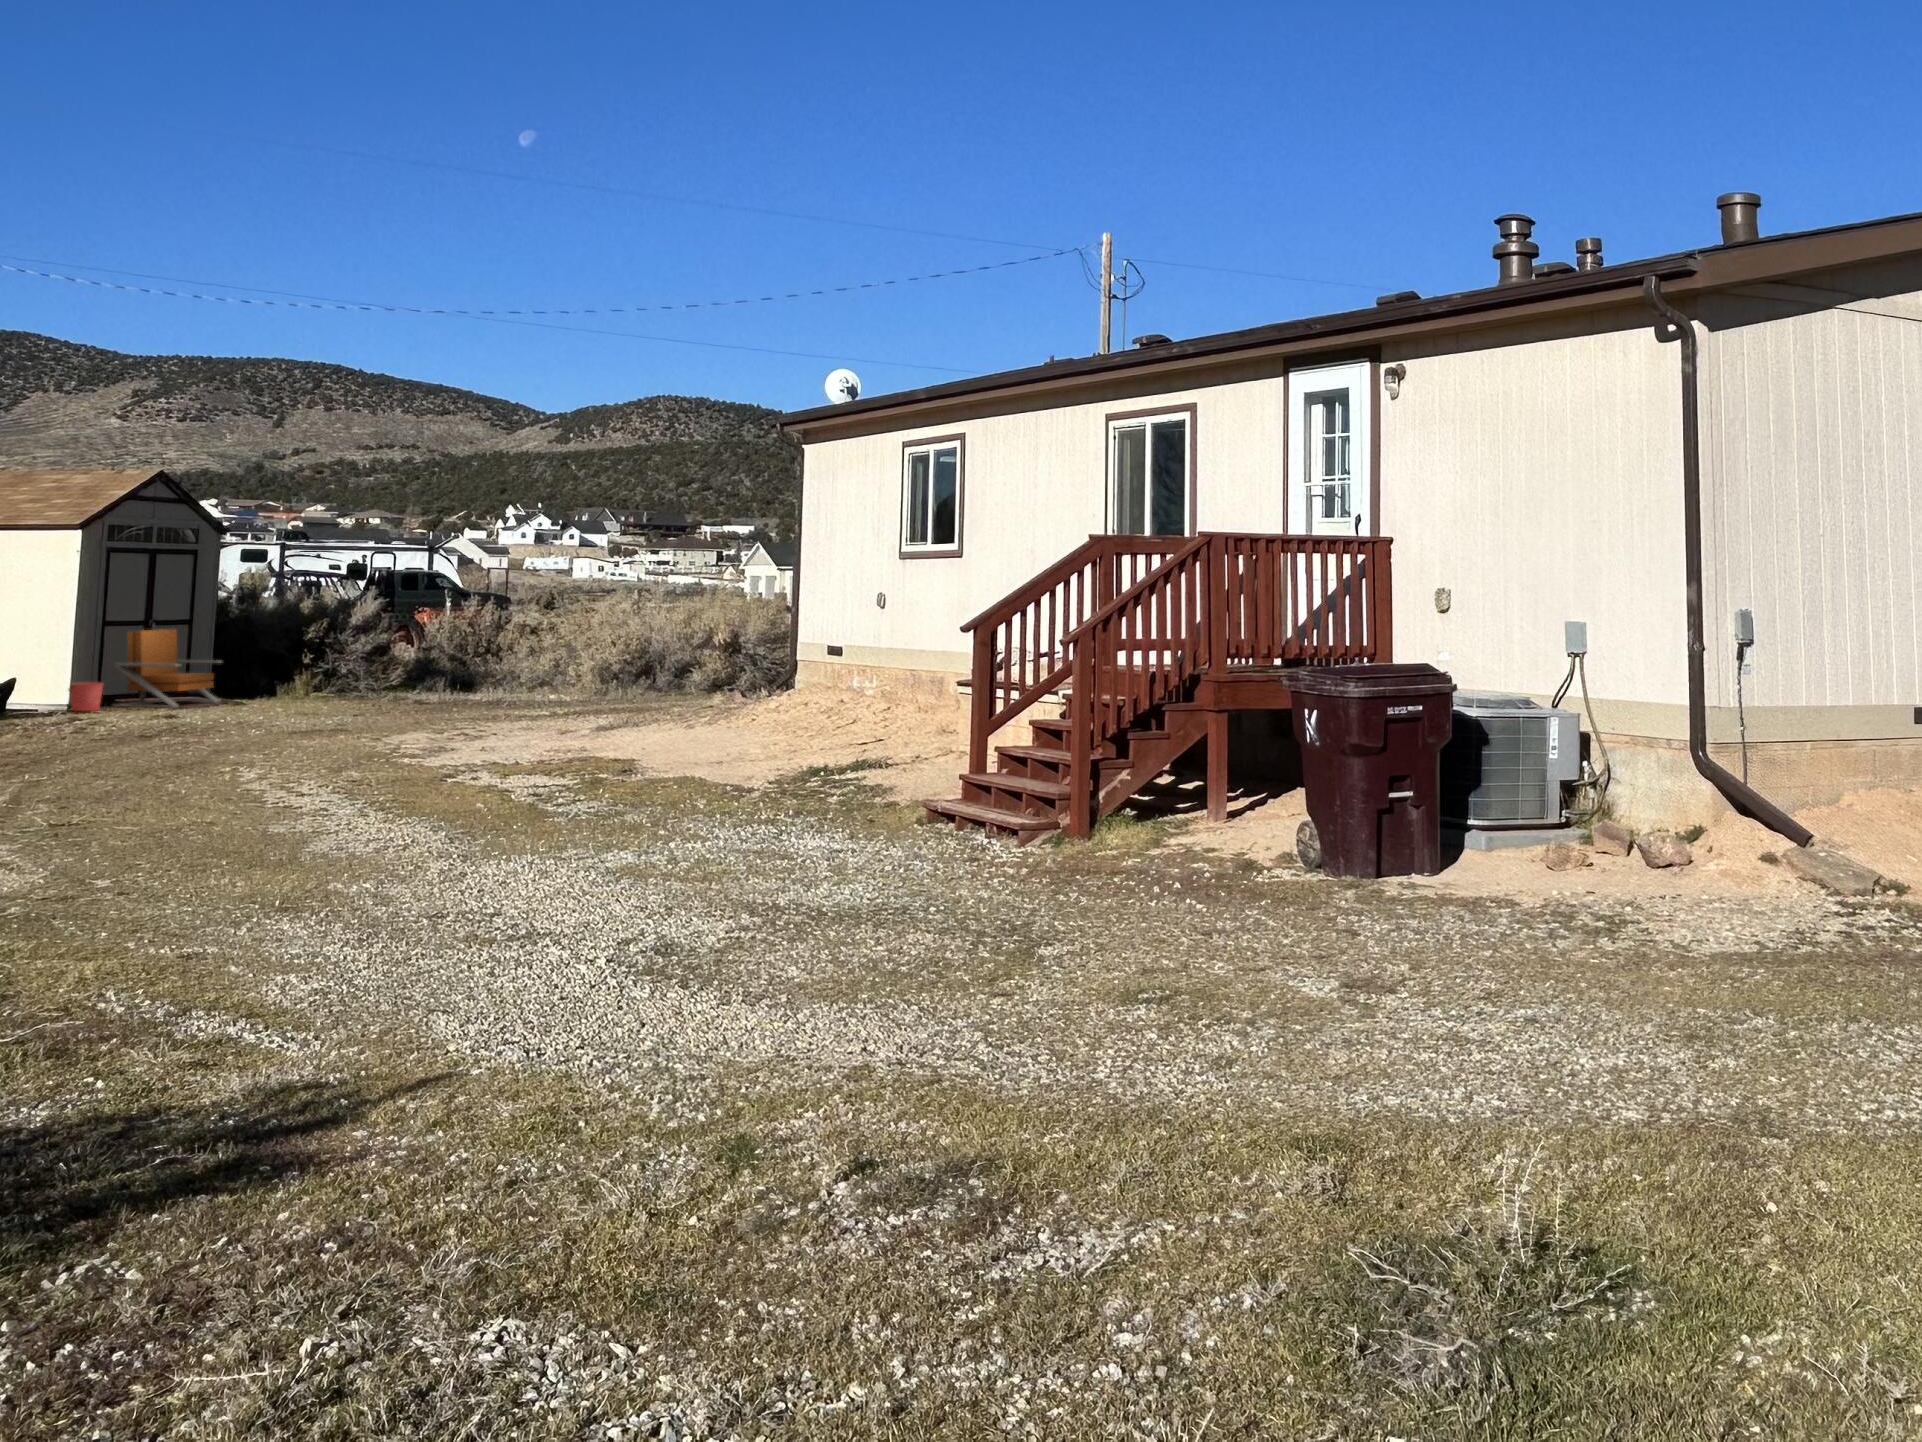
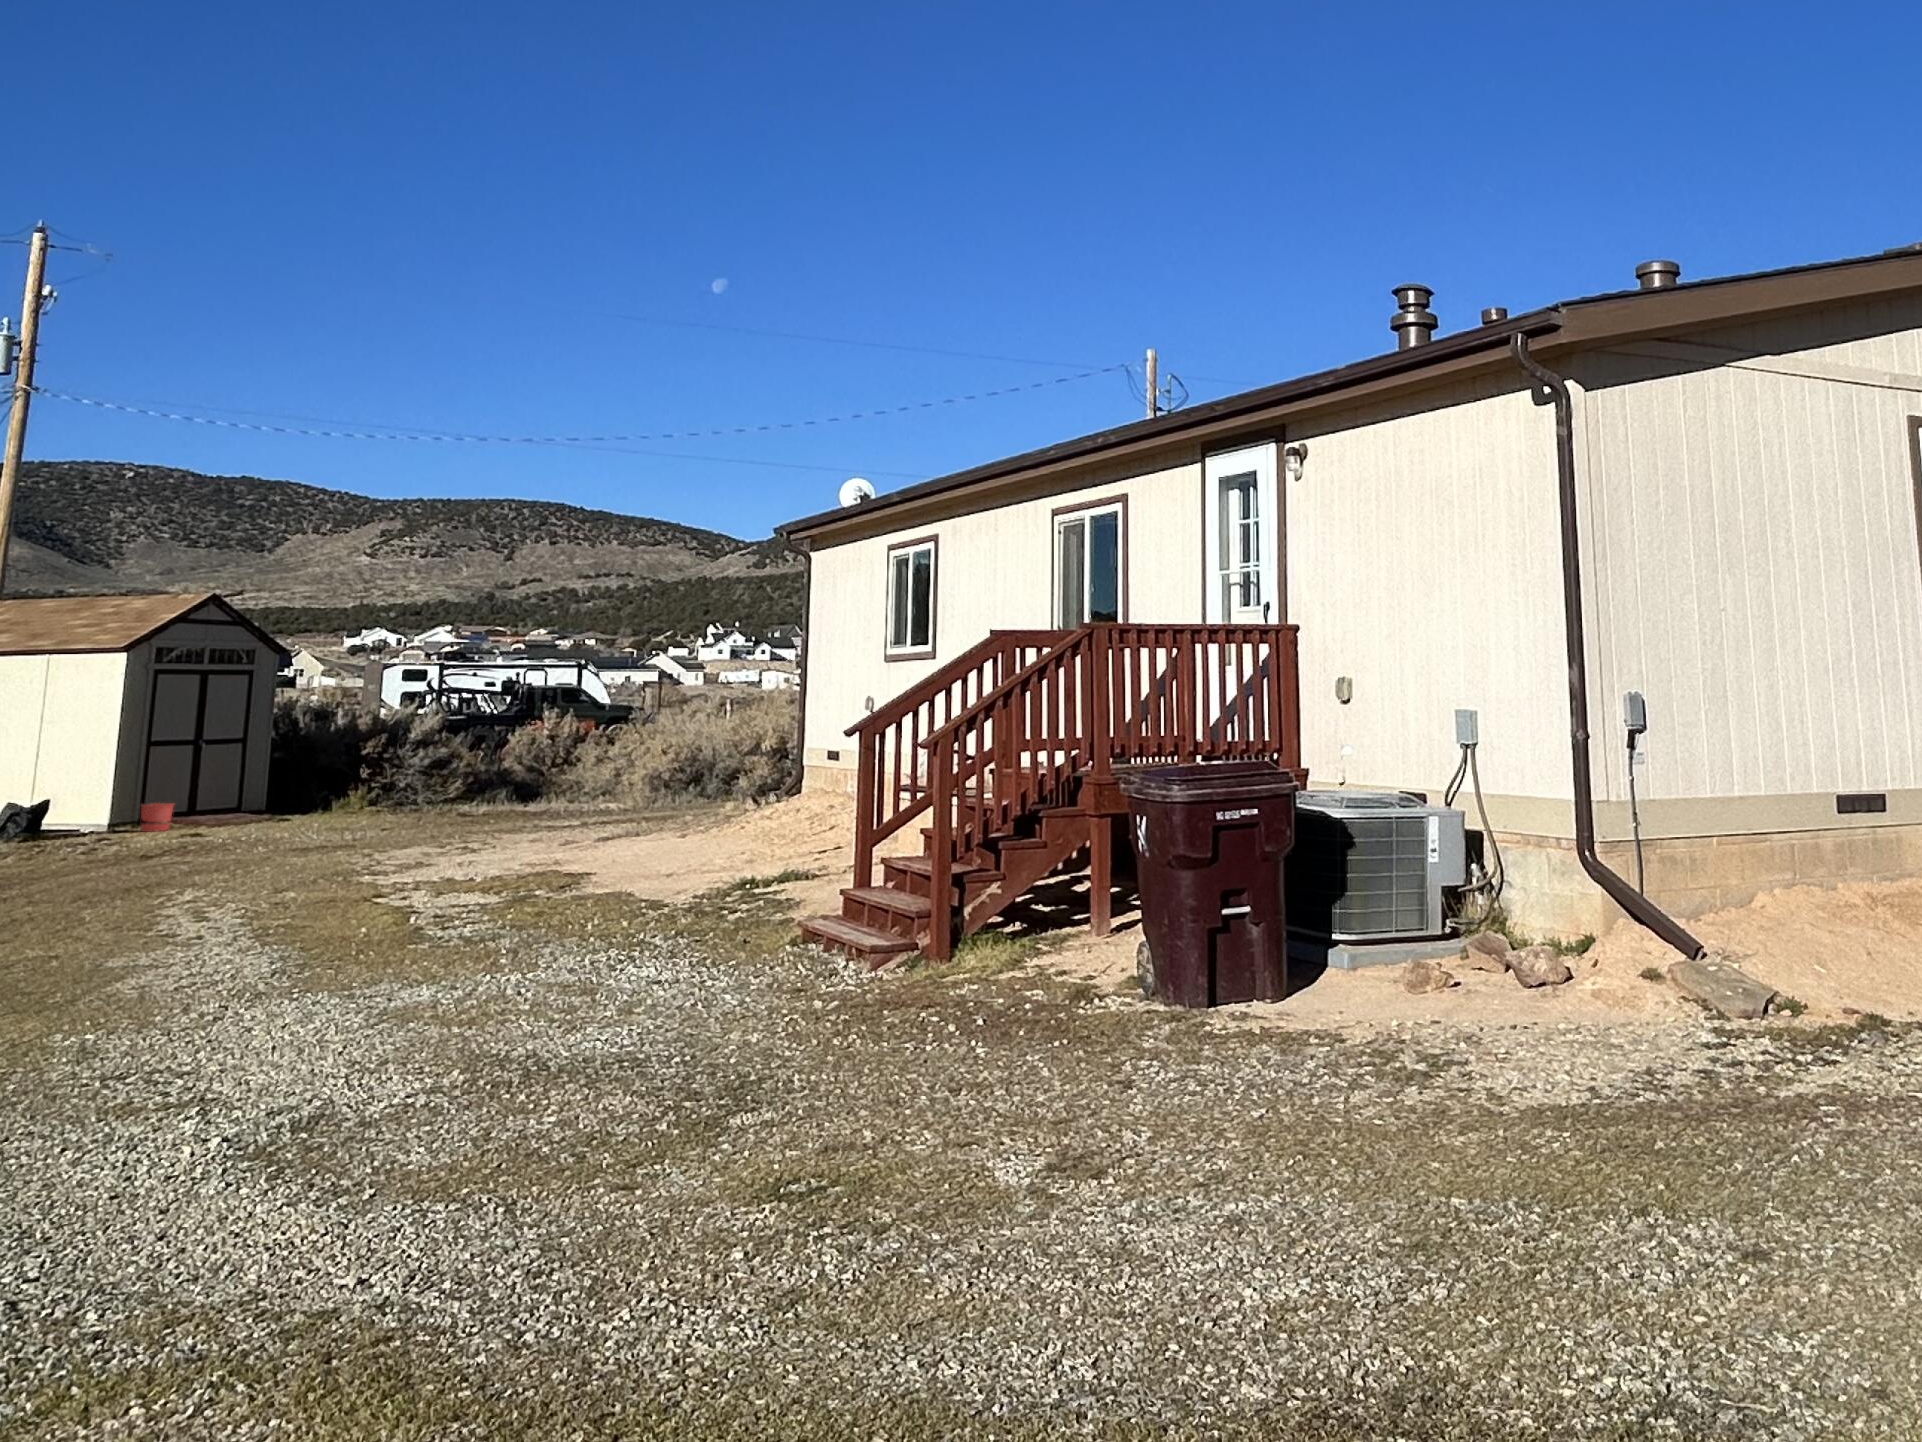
lounge chair: present [114,629,221,708] -> none [189,749,301,826]

